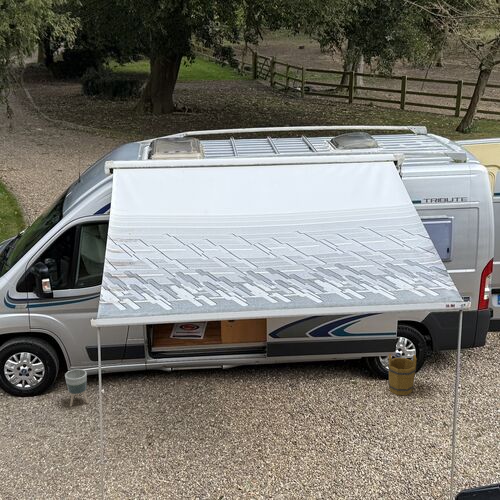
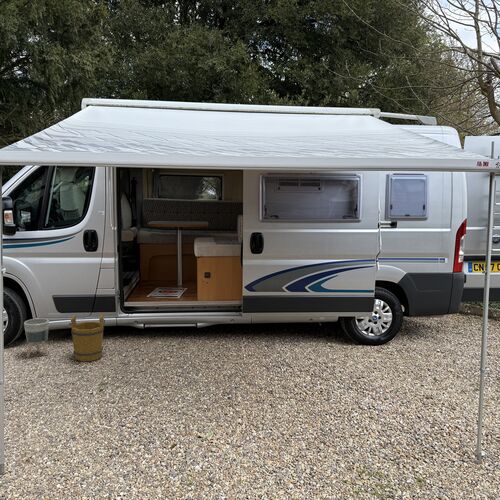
bucket: present [387,354,417,395] -> present [71,315,105,361]

